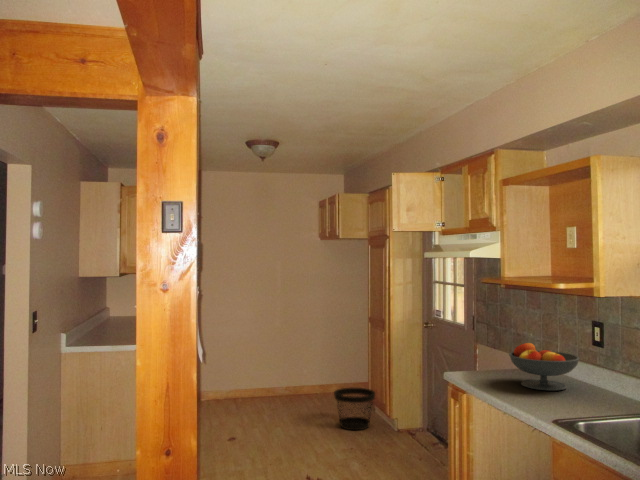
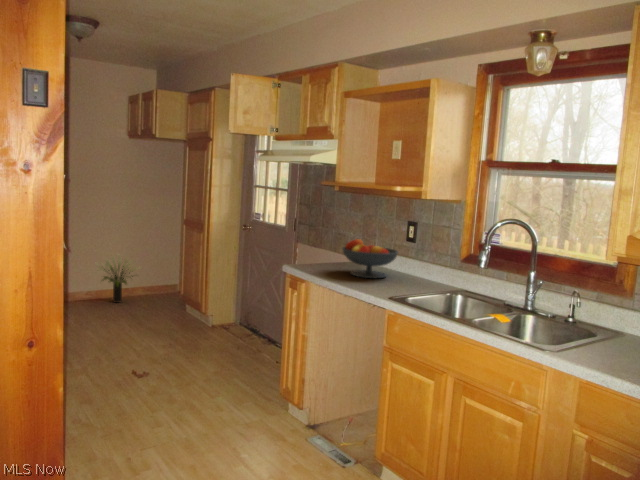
potted plant: none [290,353,333,402] -> present [96,255,141,303]
wastebasket: present [334,388,375,430] -> none [149,287,191,326]

